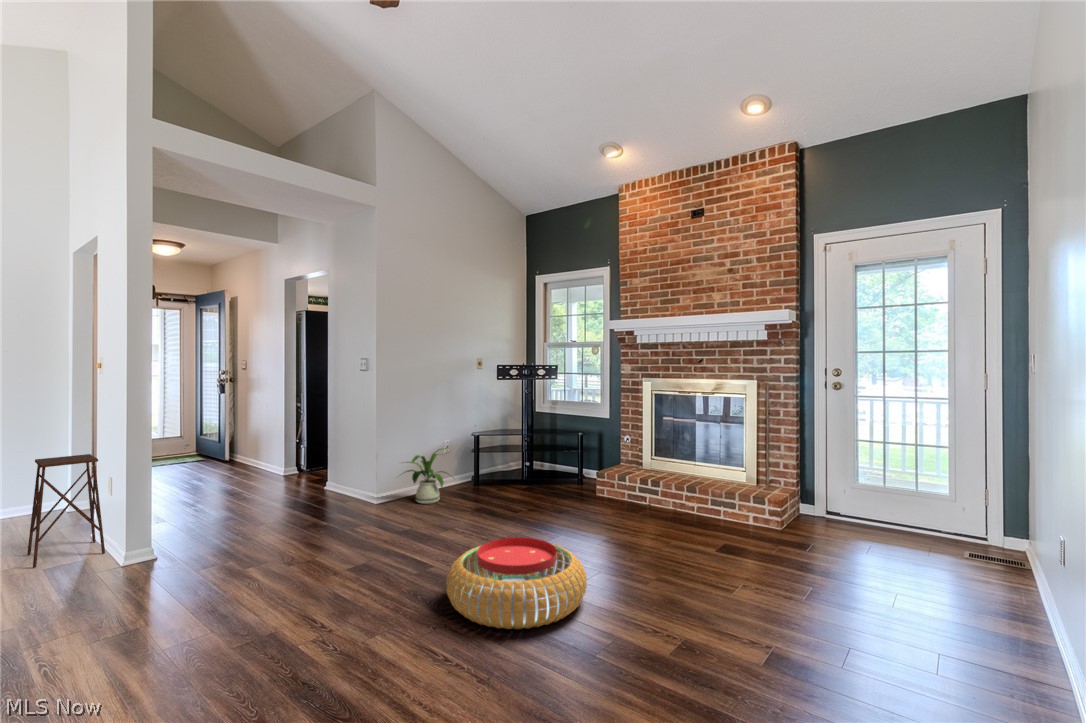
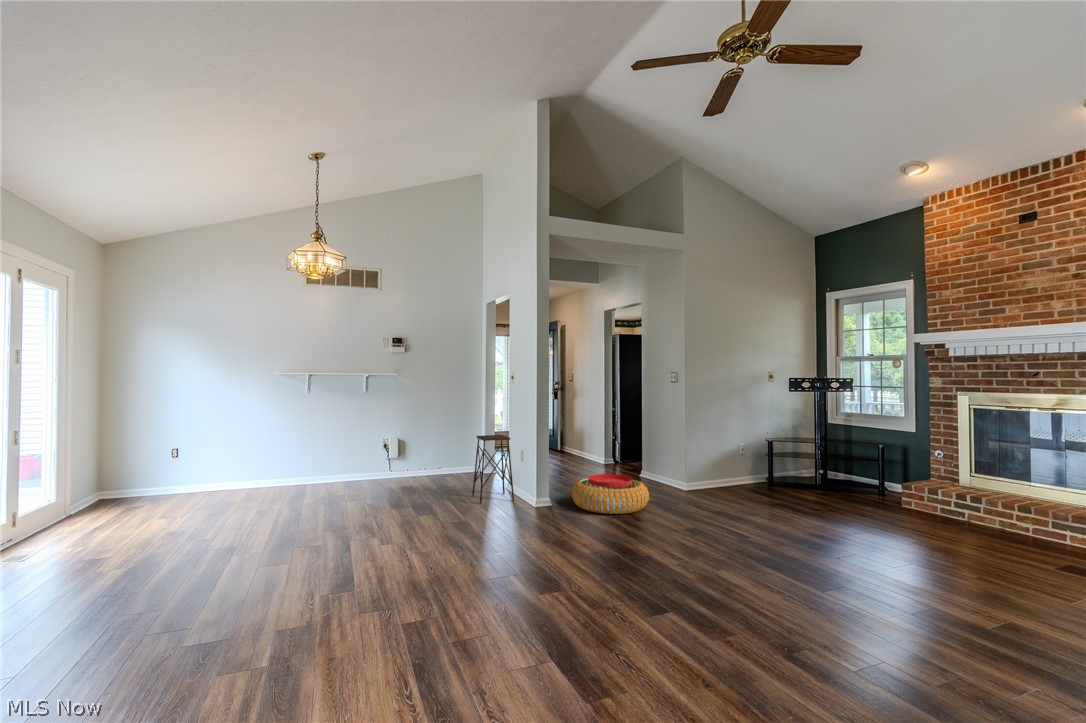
house plant: present [406,448,446,504] -> none [701,449,755,496]
pouf: present [446,538,587,629] -> present [572,474,649,514]

